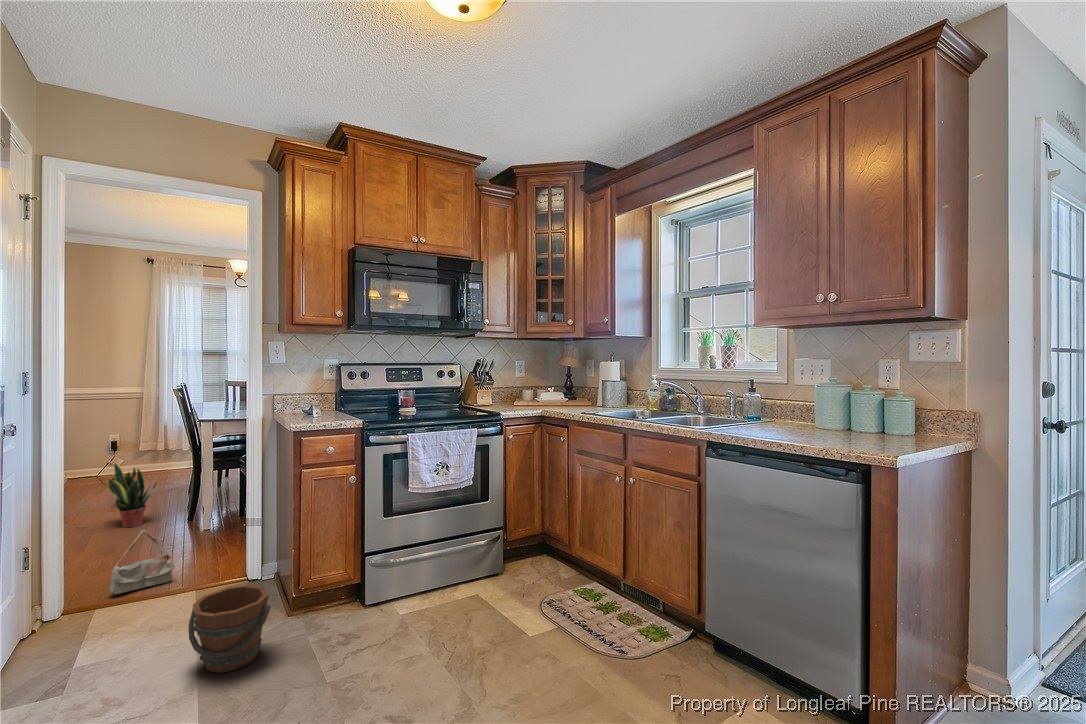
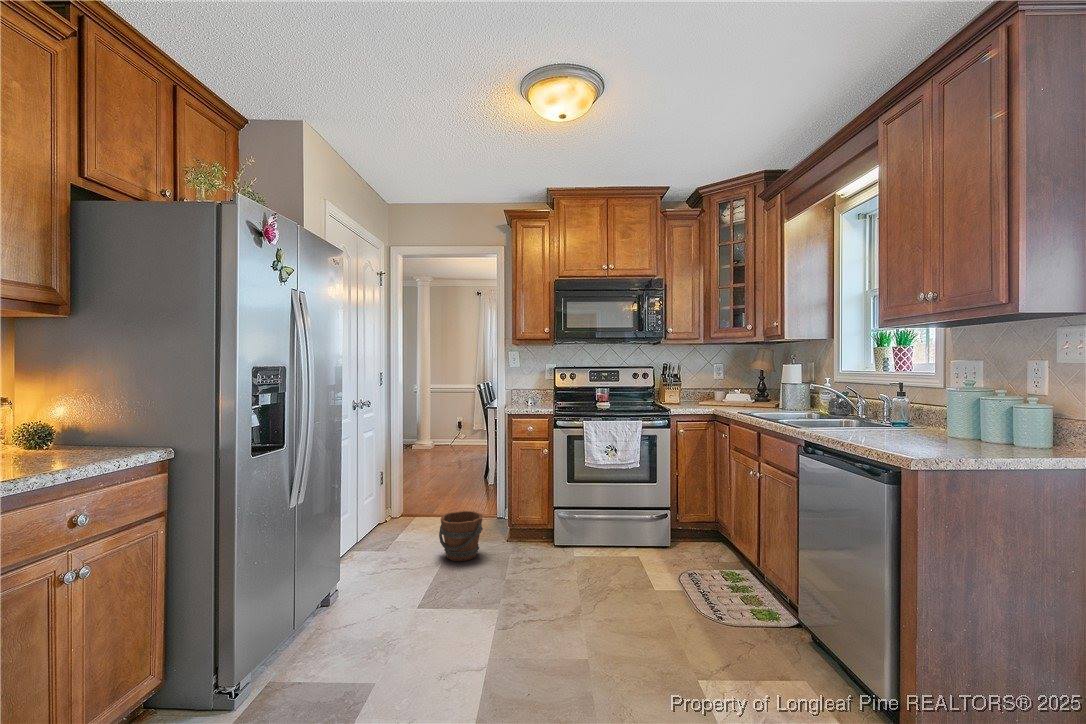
potted plant: present [108,463,157,527] -> none [439,432,469,476]
bag: present [110,530,174,594] -> none [423,473,457,510]

